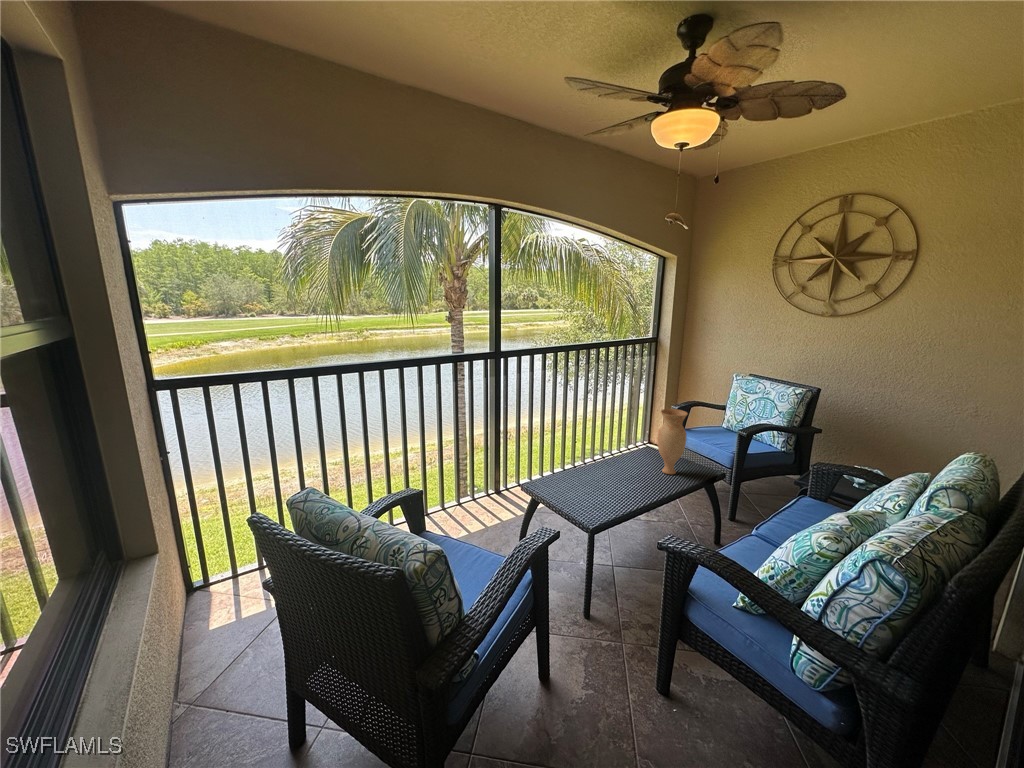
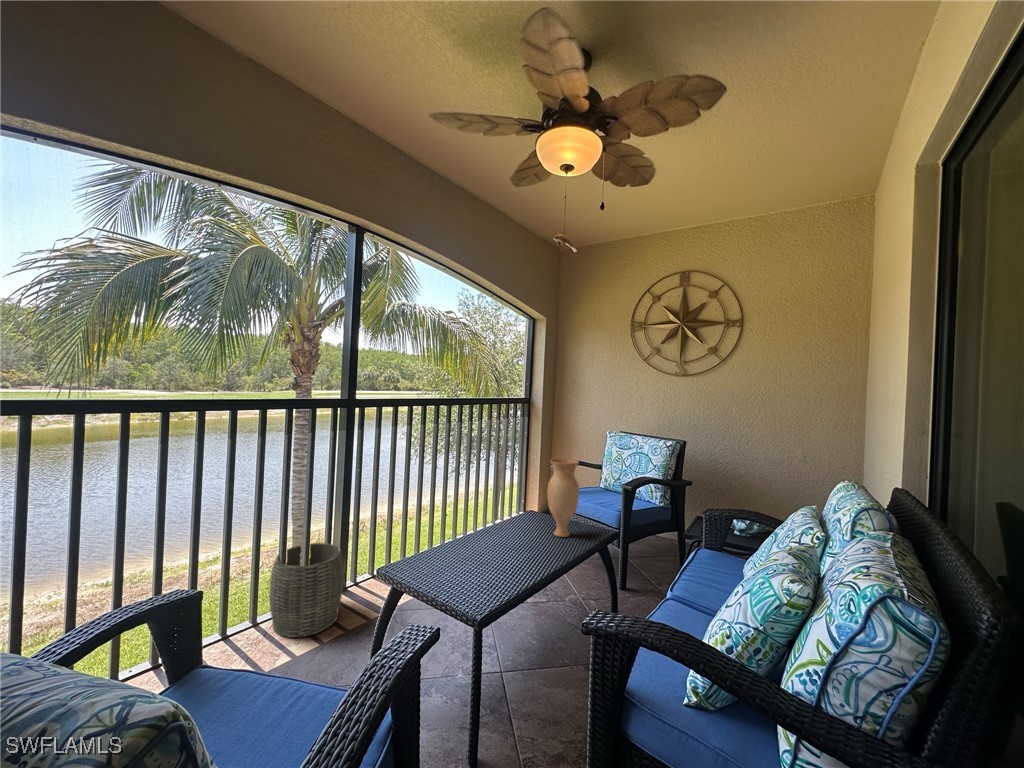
woven basket: none [450,459,498,521] -> present [269,543,344,638]

